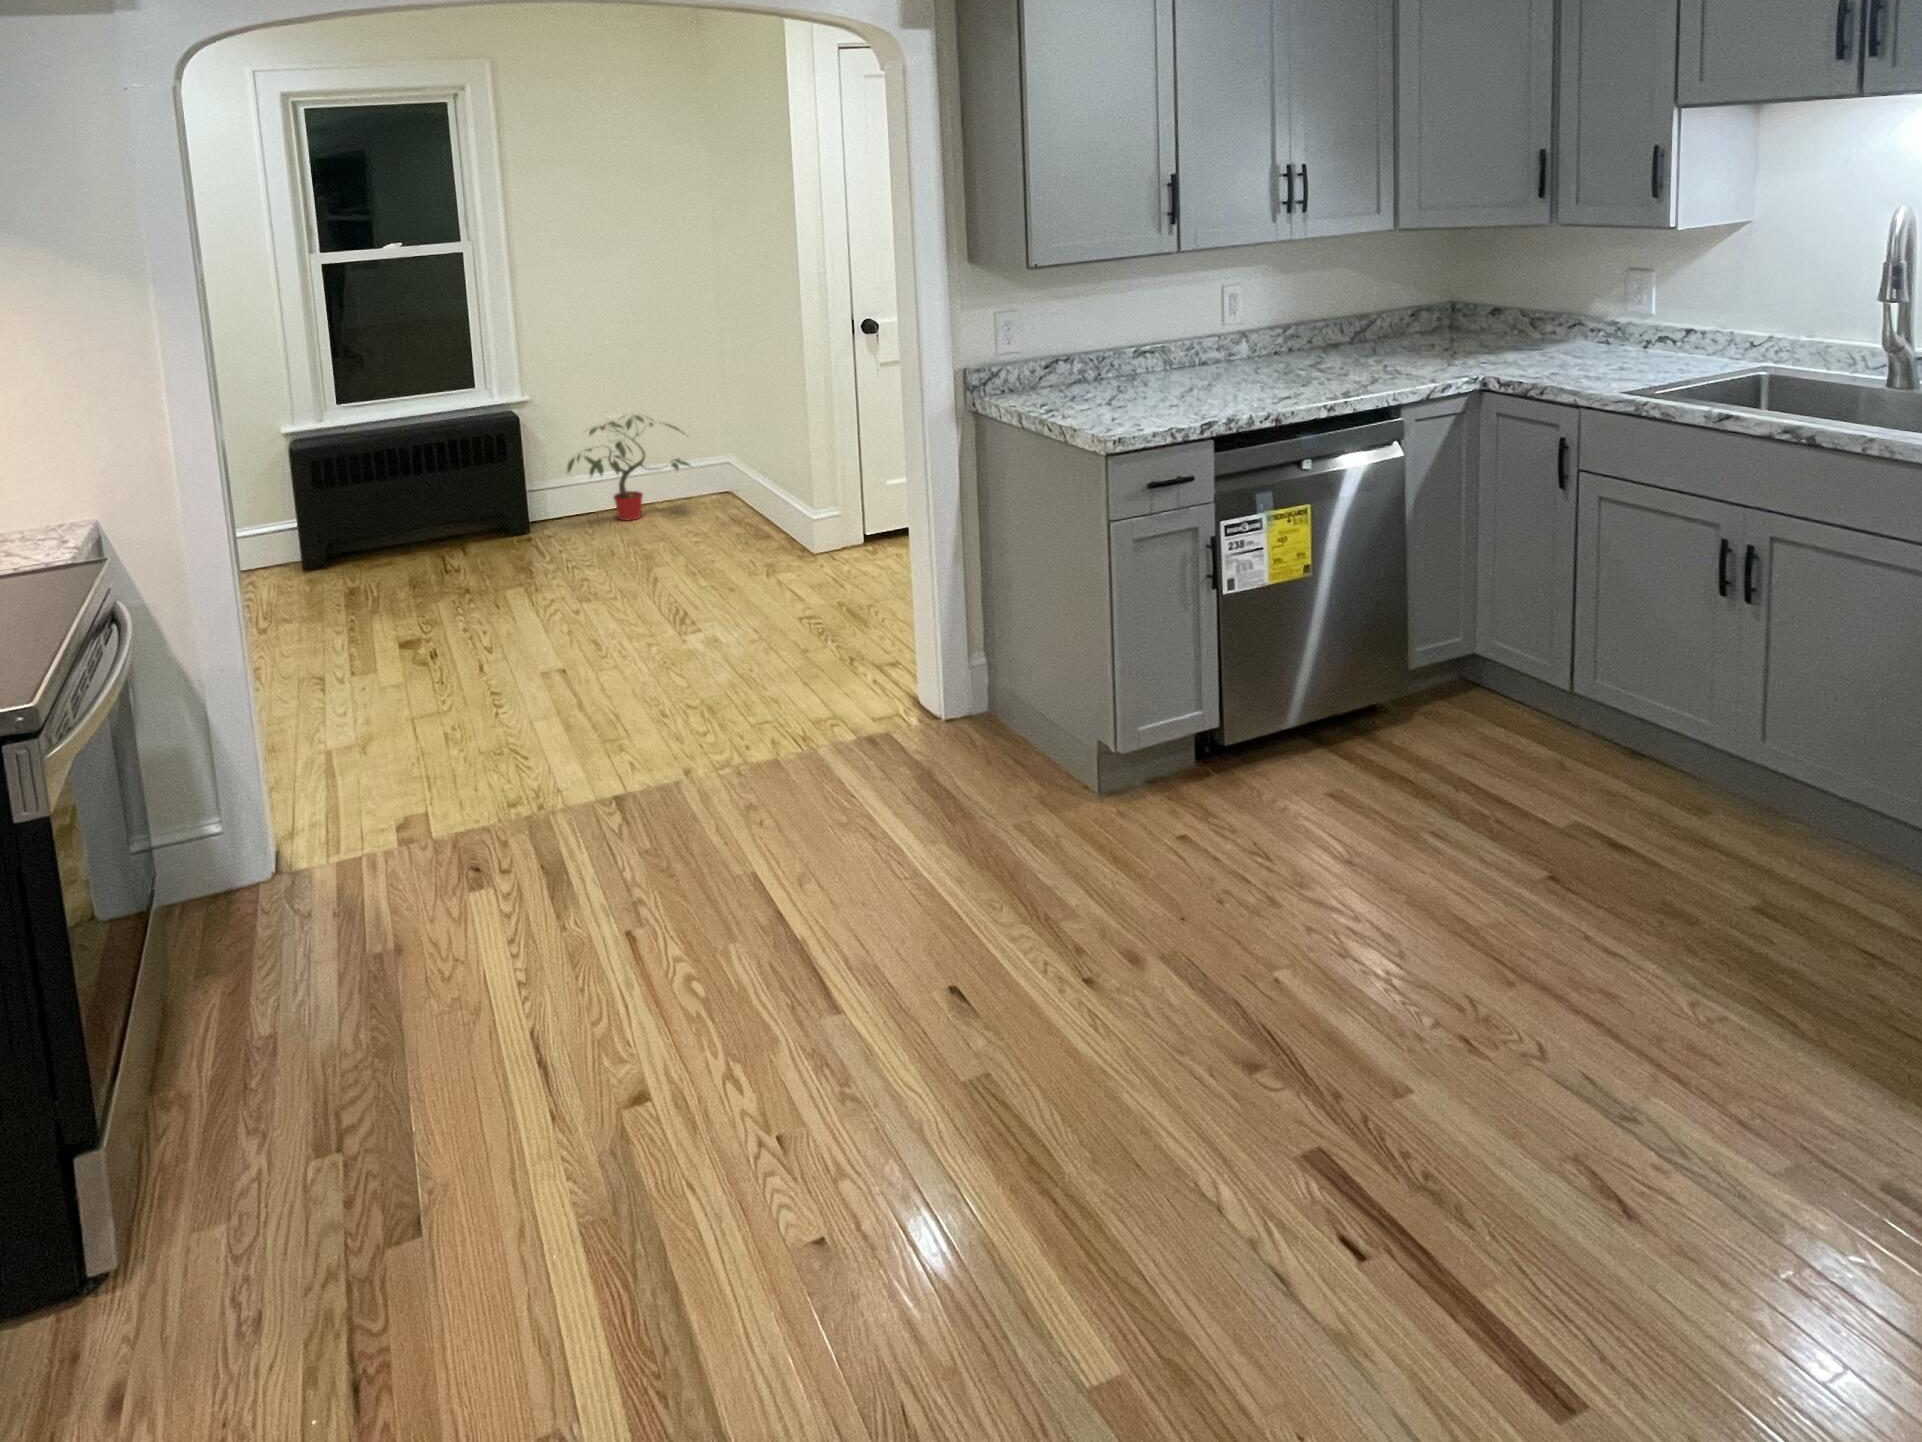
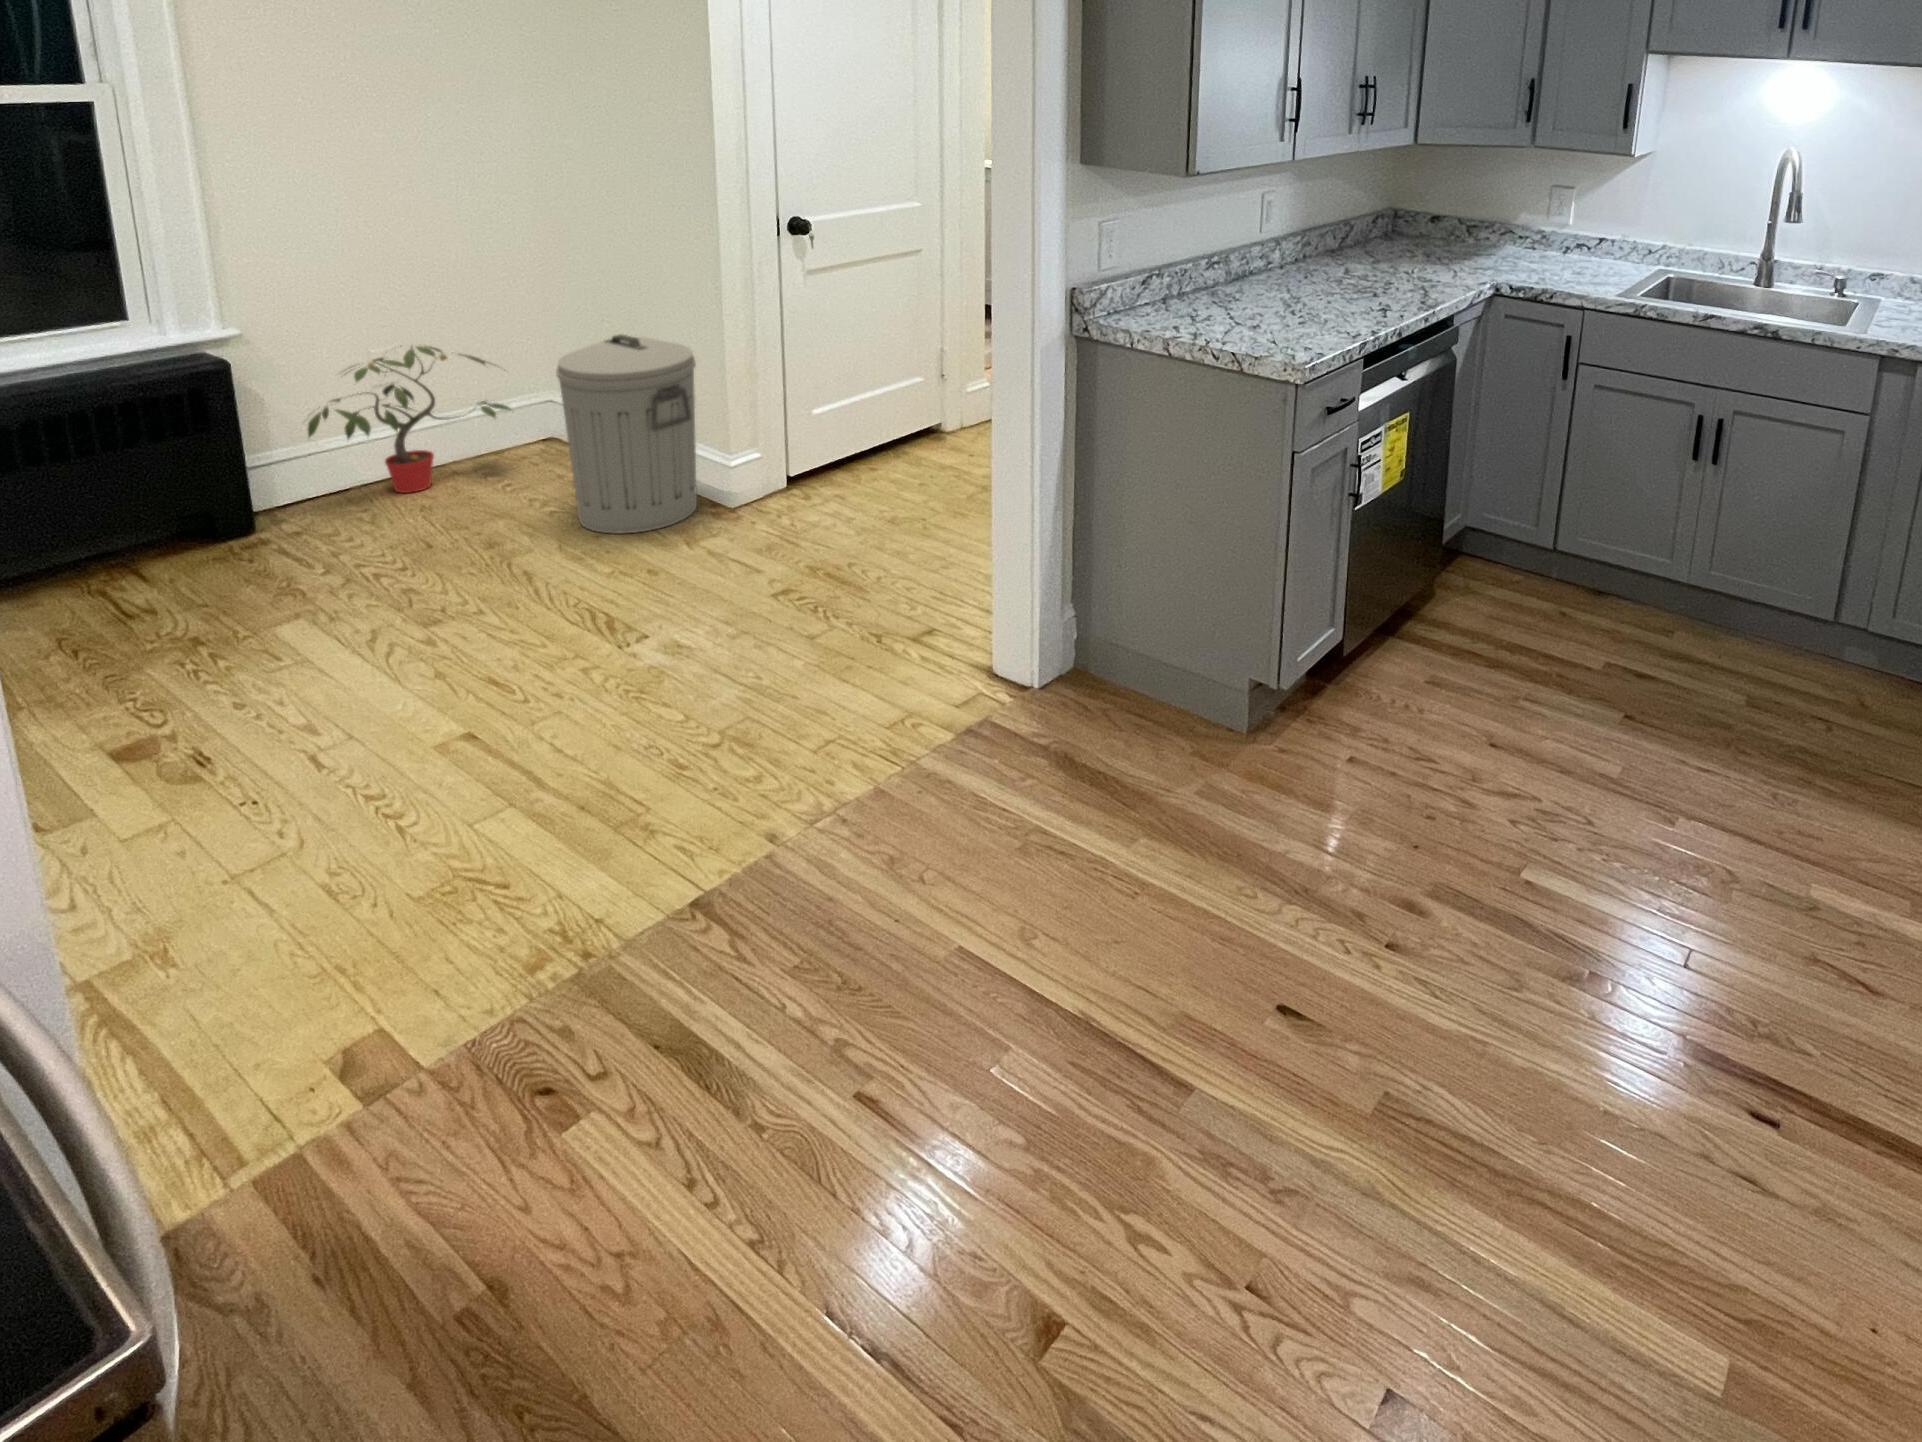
trash can: none [695,409,792,563] -> present [556,334,697,533]

